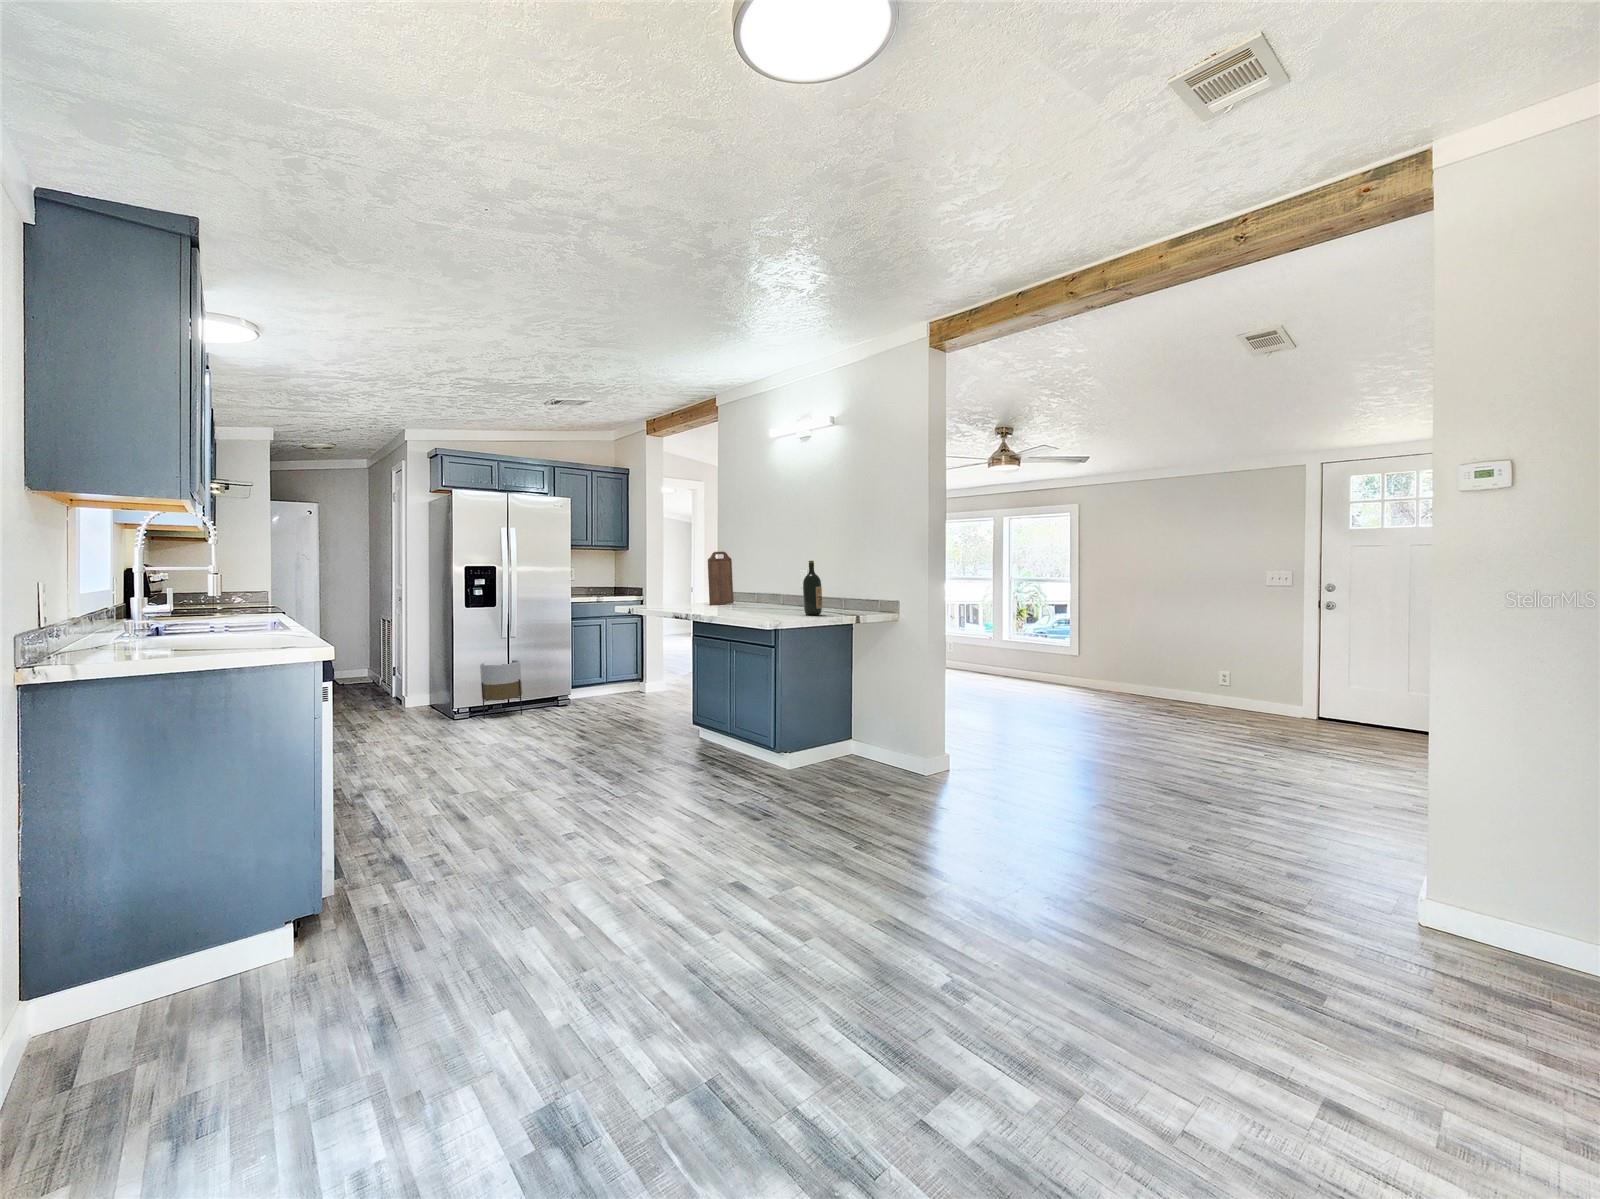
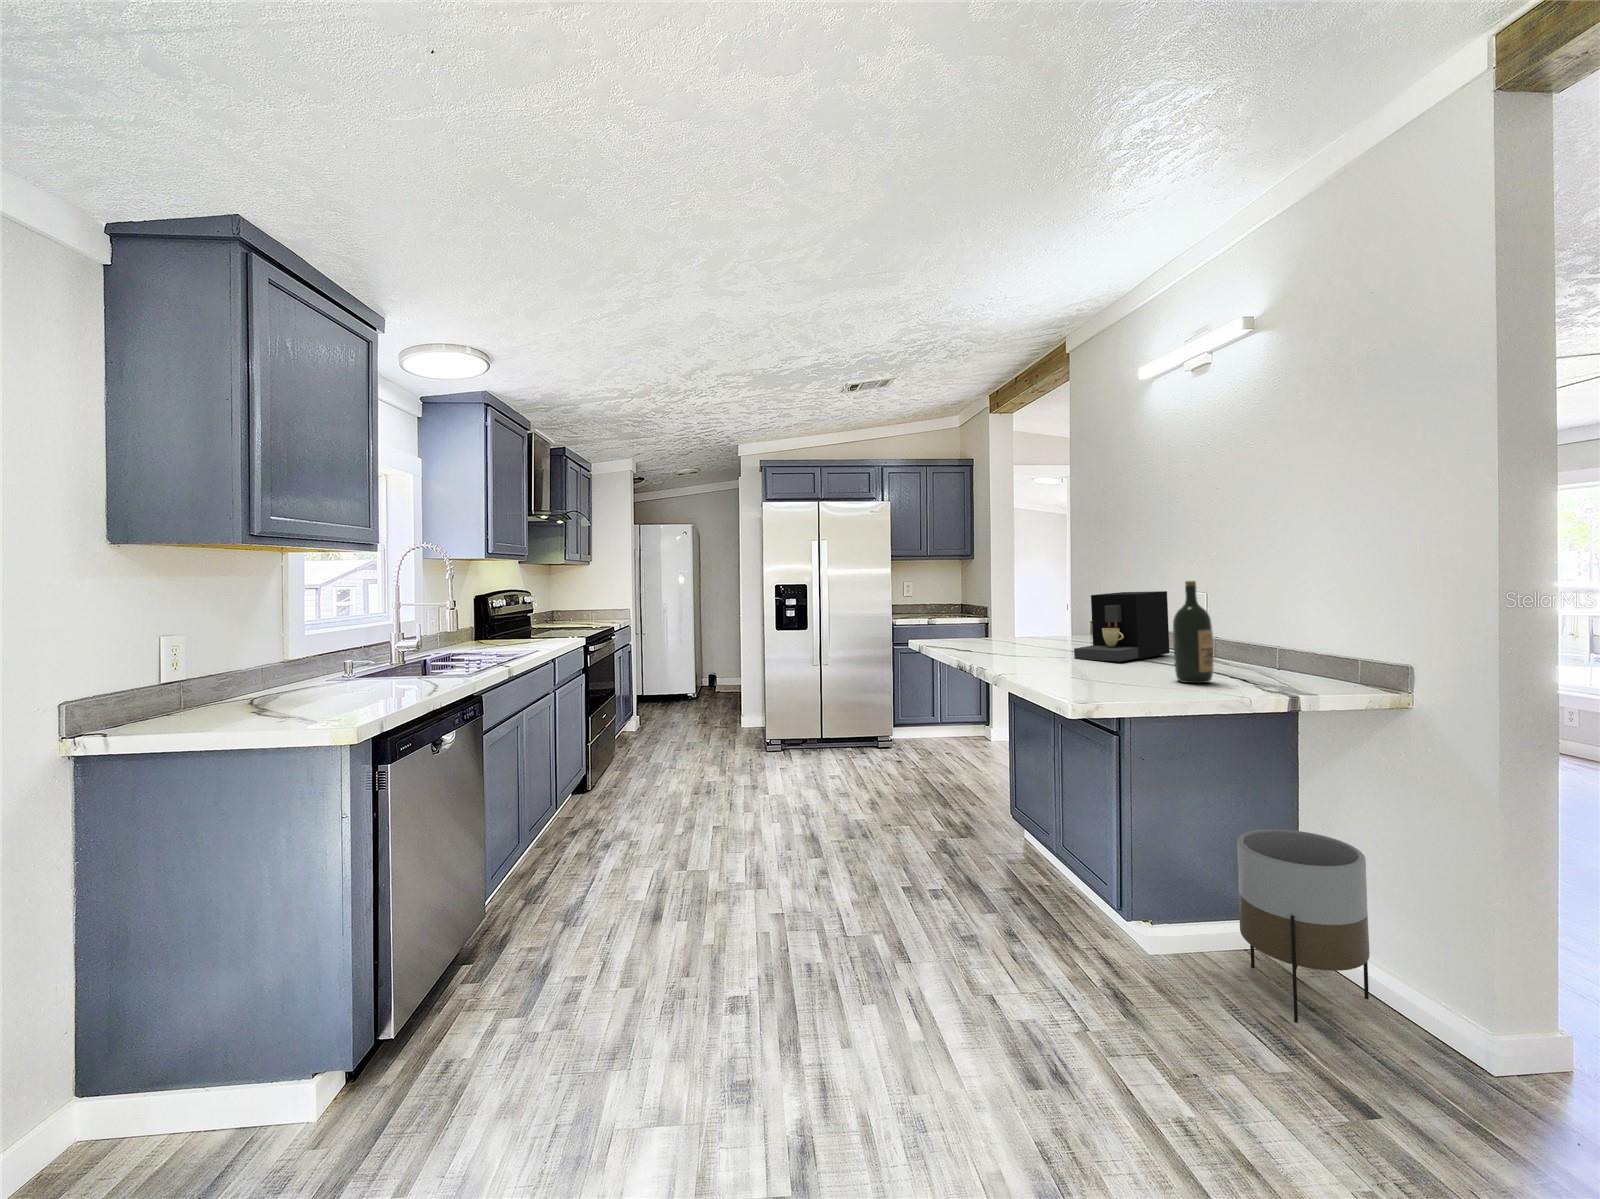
cutting board: present [708,551,733,605] -> none [1028,564,1073,646]
coffee maker: none [743,569,792,609] -> present [1074,591,1169,661]
planter: present [480,660,522,719] -> present [1237,829,1370,1023]

